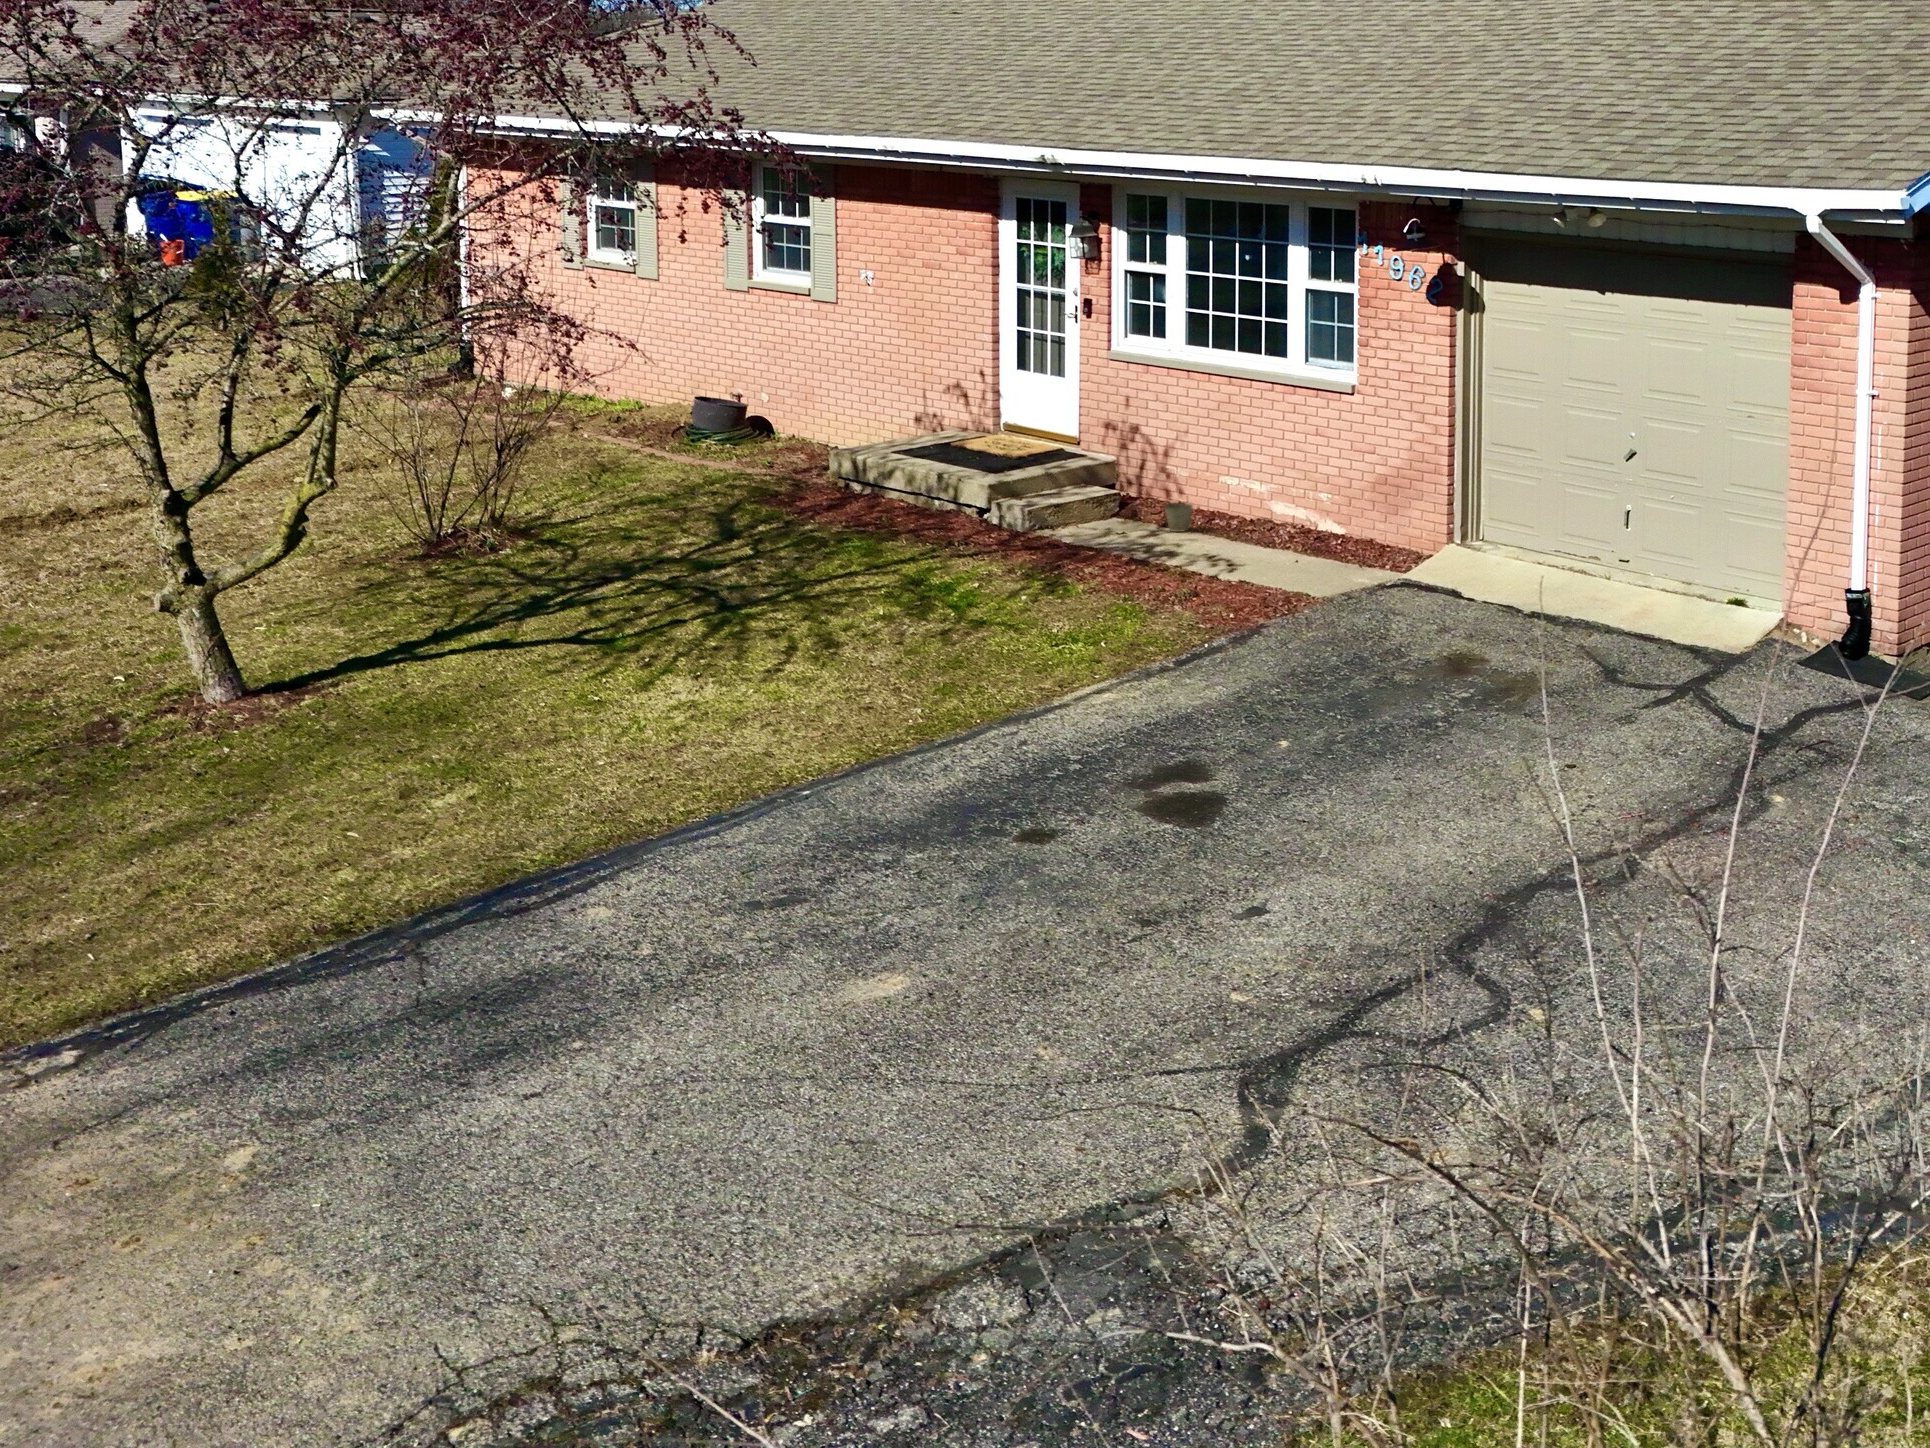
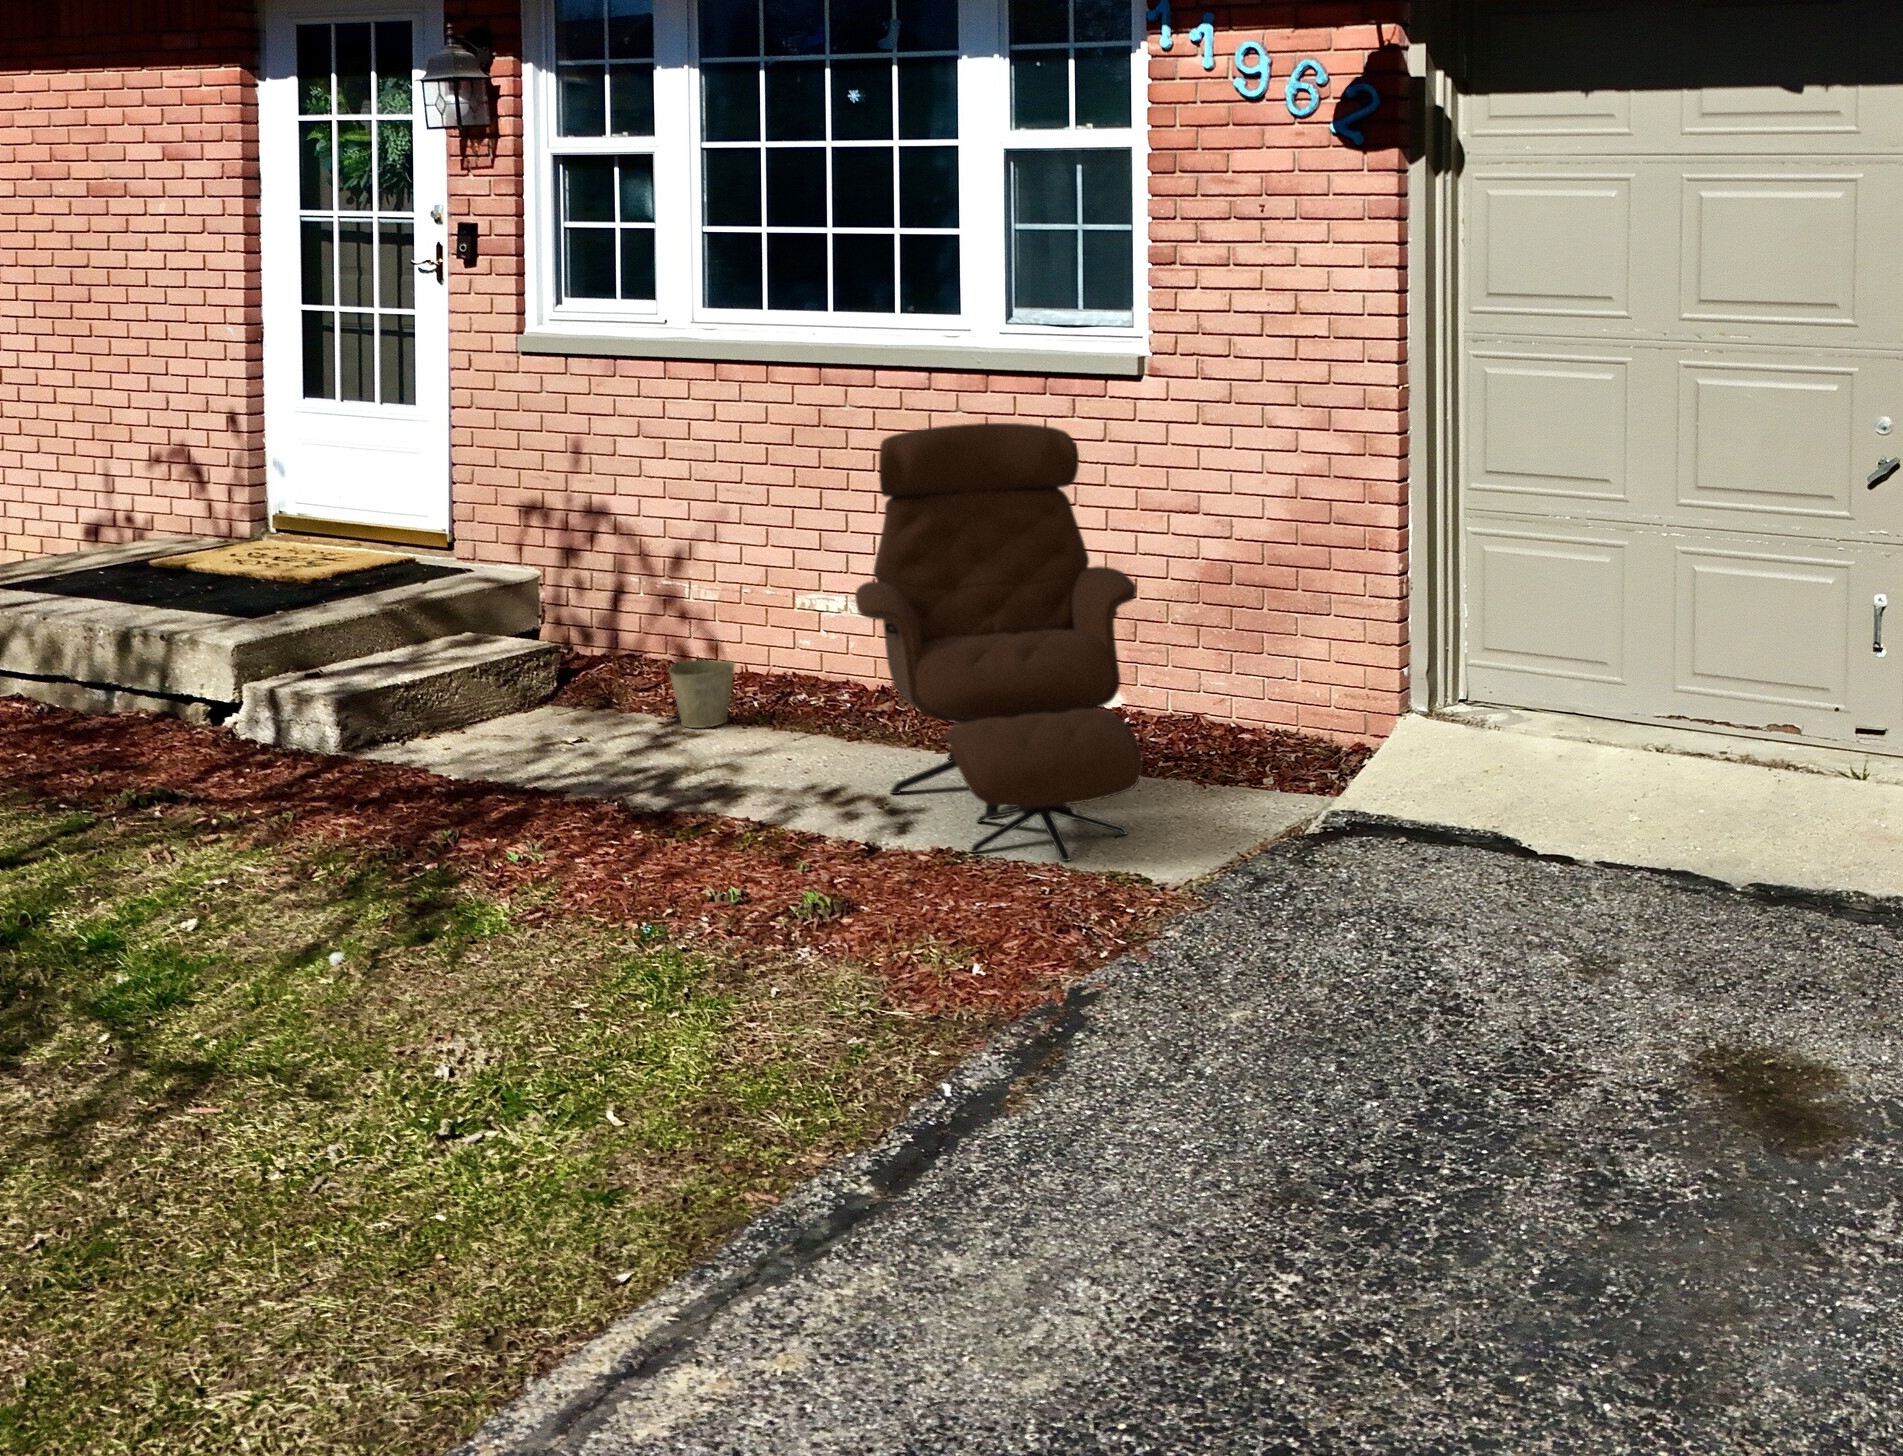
lounge chair: none [1231,408,1350,588] -> present [855,423,1143,861]

